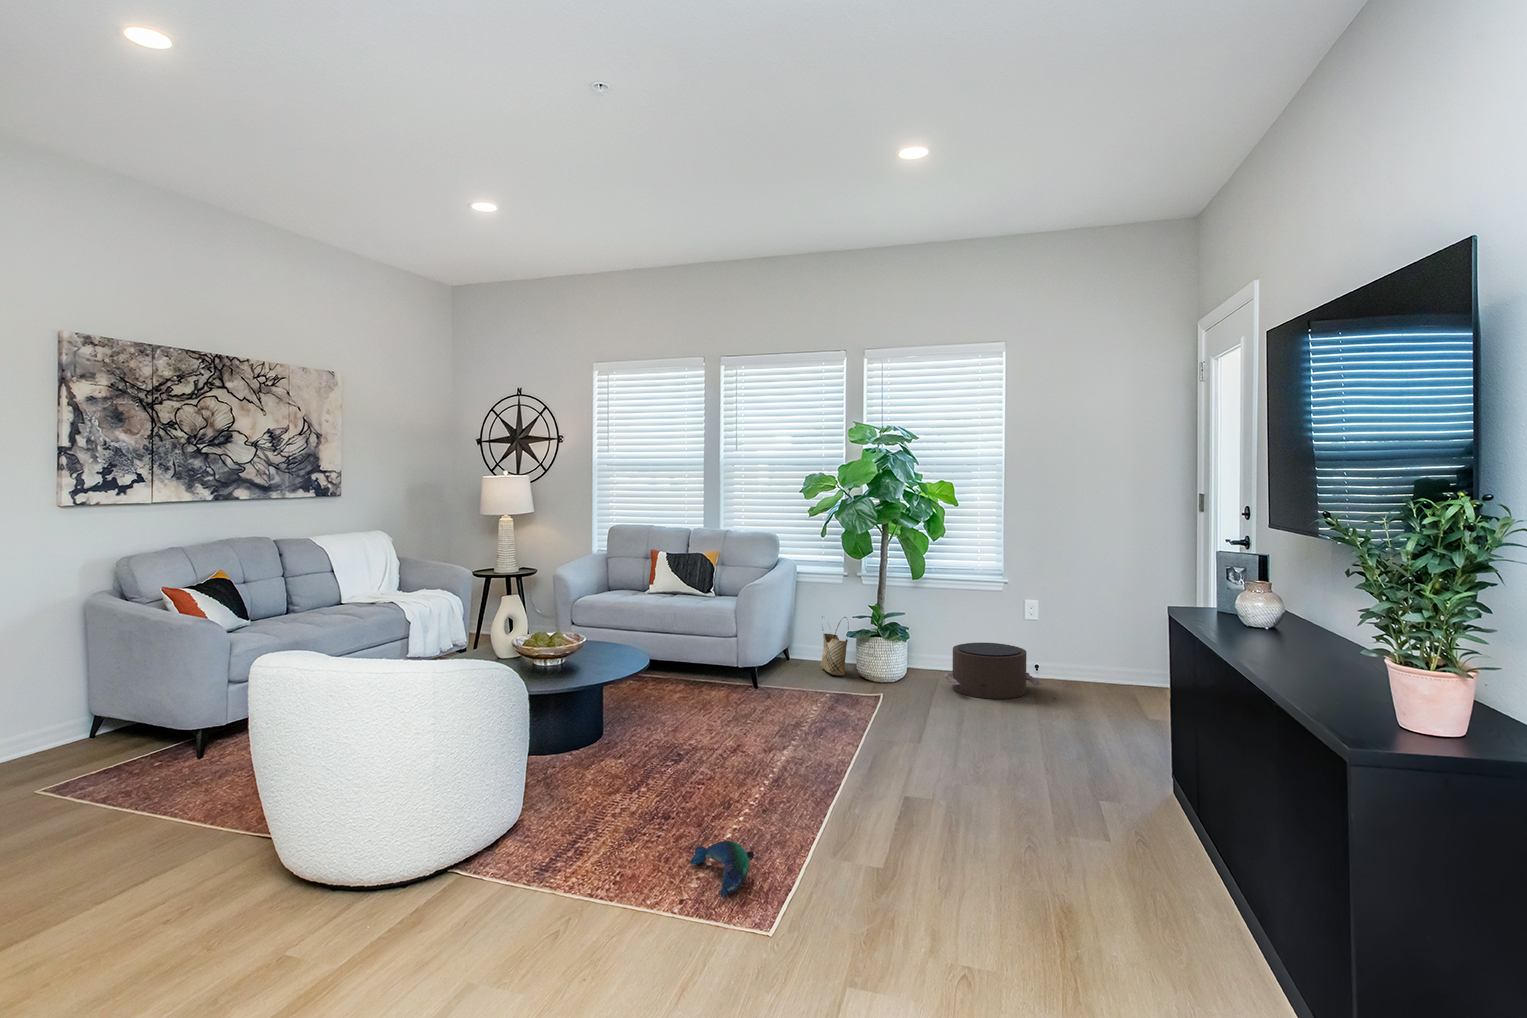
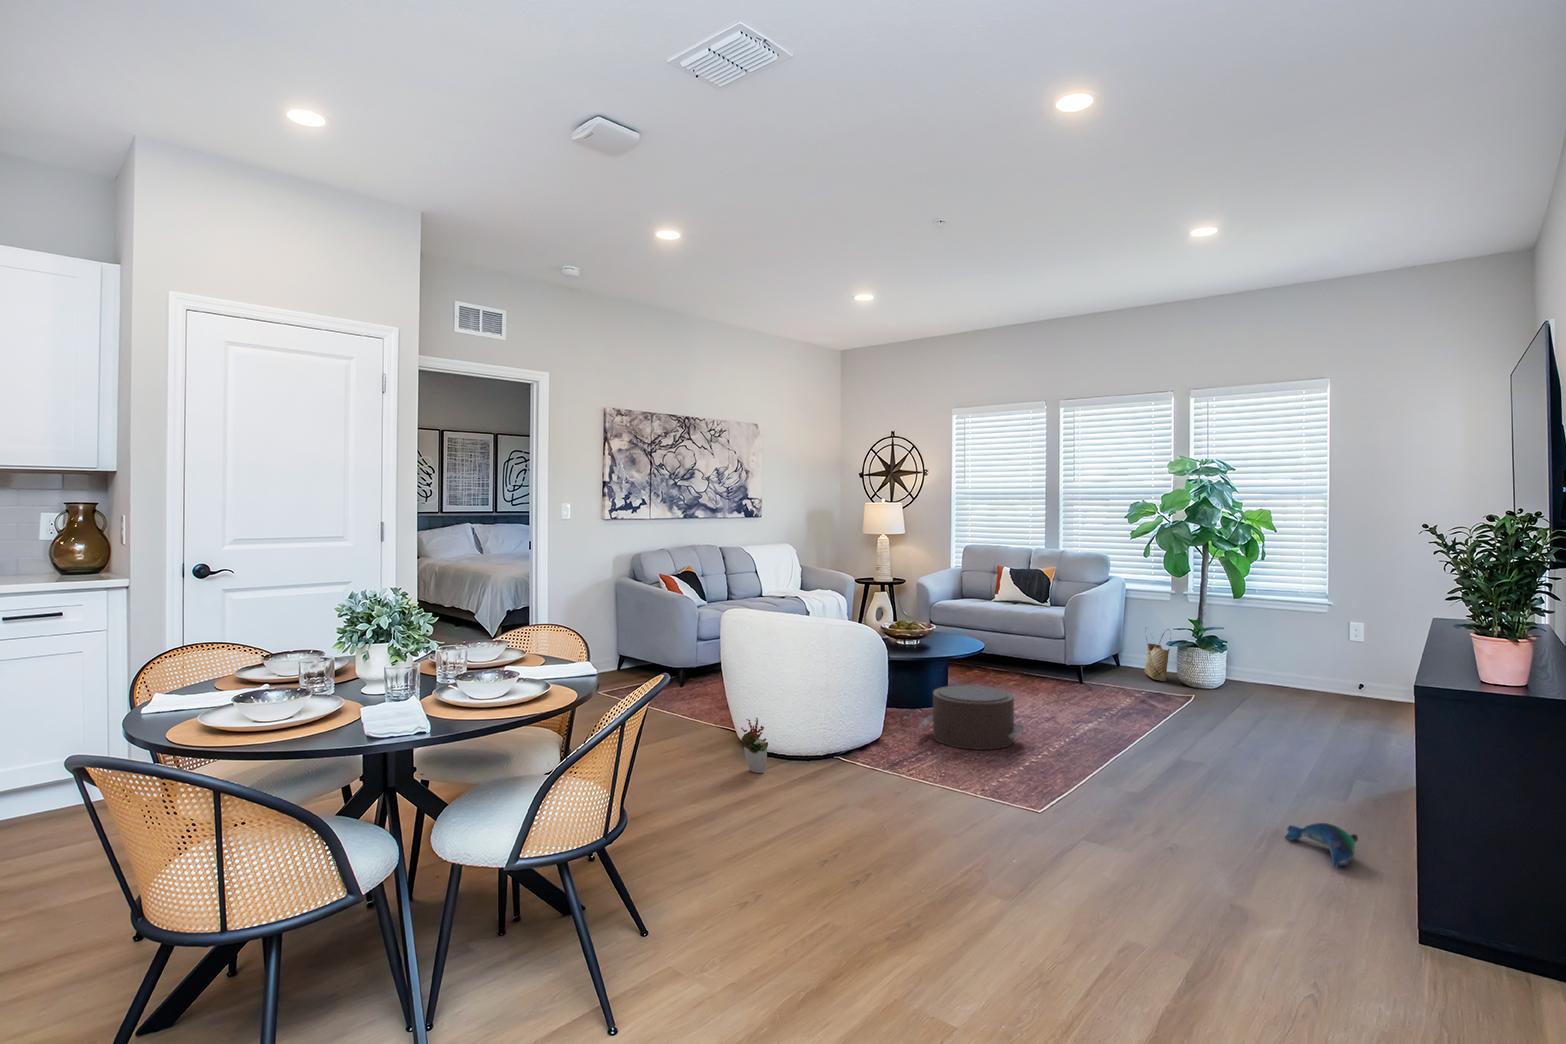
pouf: present [944,643,1042,699] -> present [918,685,1023,750]
decorative plant: none [287,833,337,925] -> present [741,718,768,773]
plush toy: present [690,841,754,898] -> present [1286,823,1358,868]

